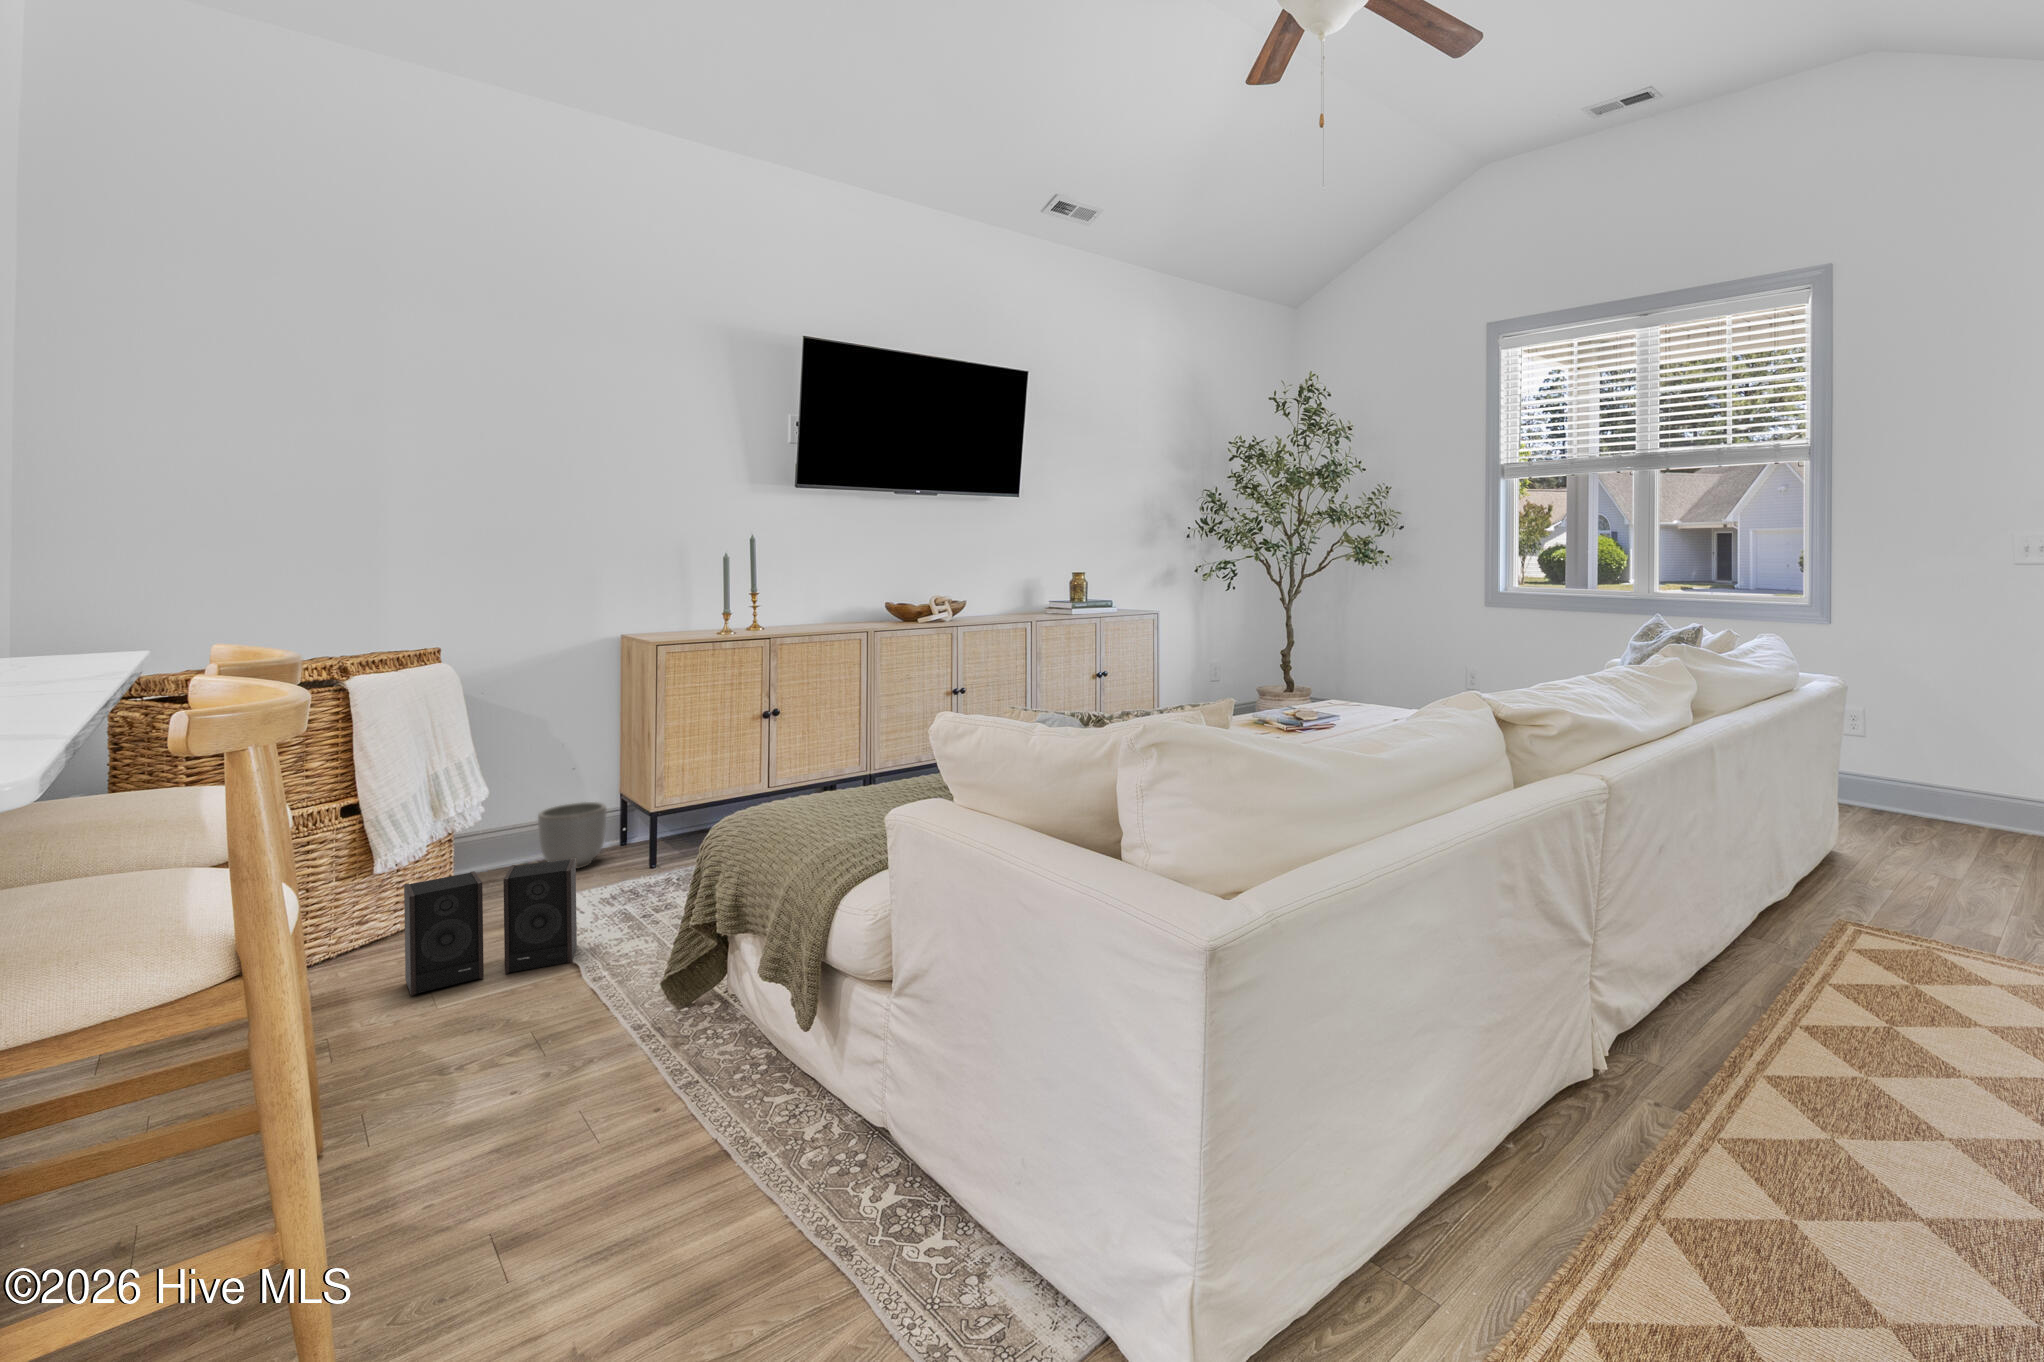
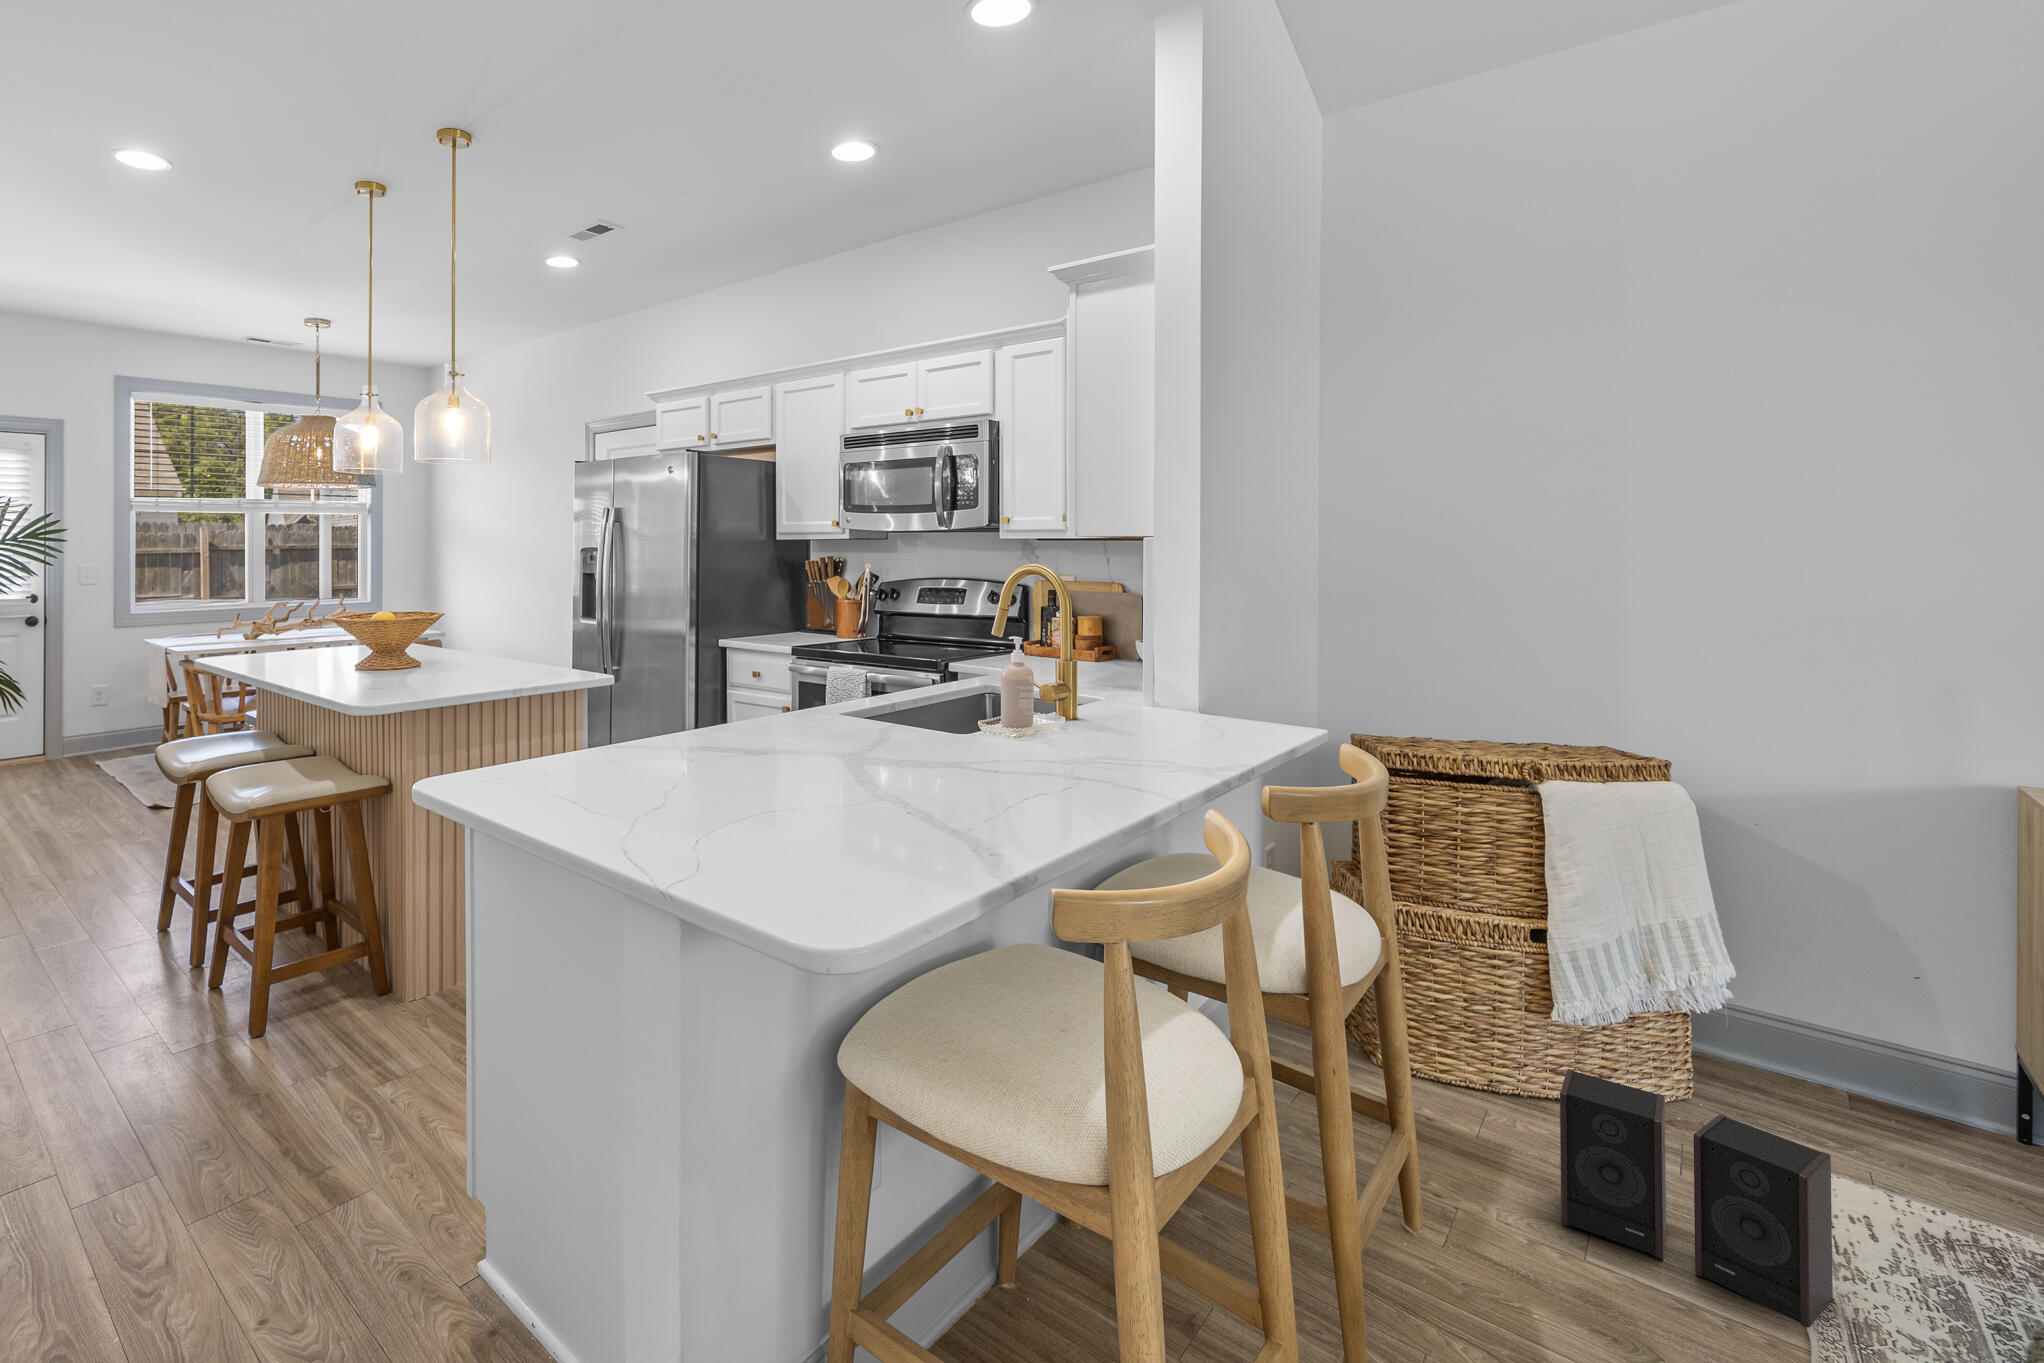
planter: present [538,802,607,868] -> none [1838,1020,1970,1141]

